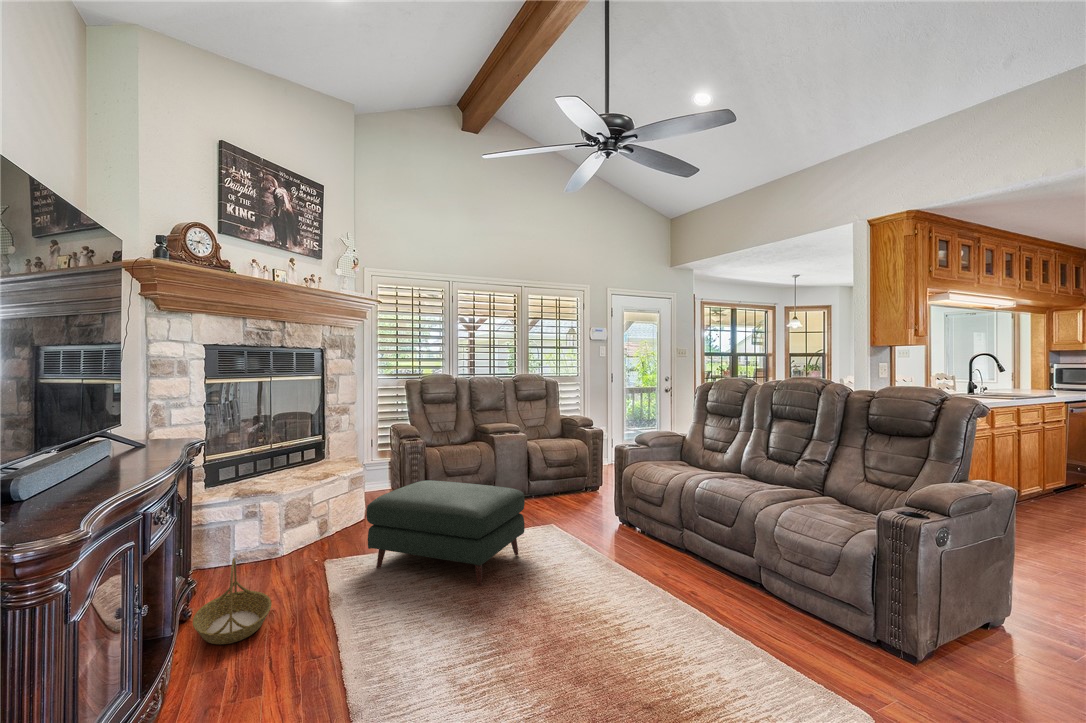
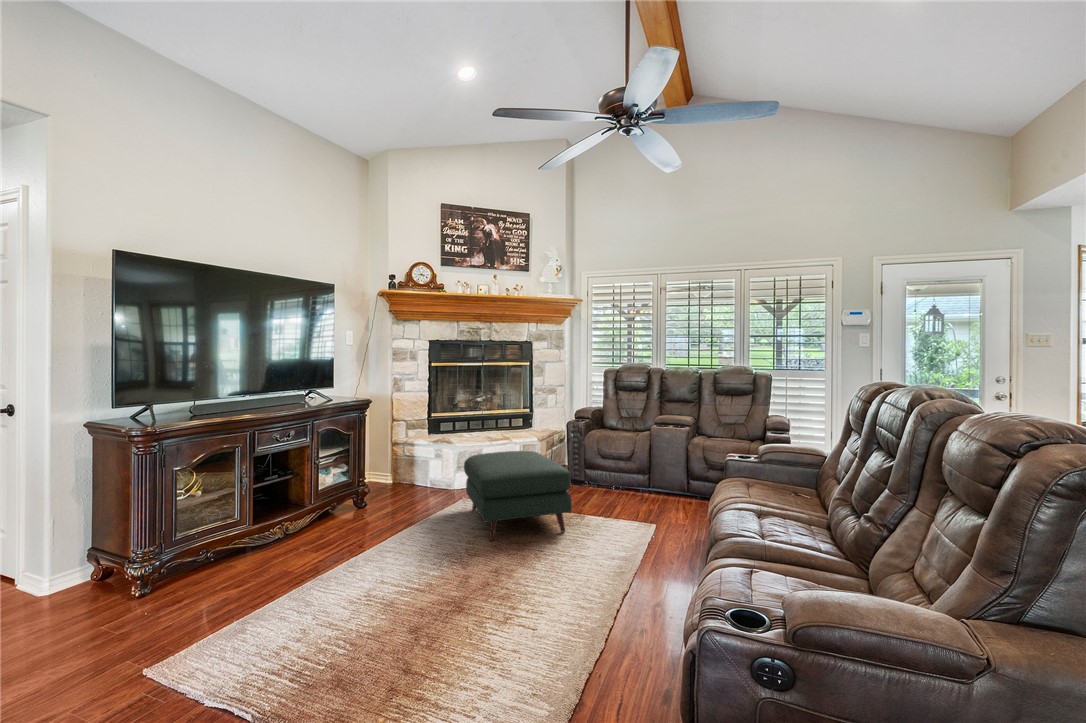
basket: present [193,558,272,644] -> none [330,474,385,522]

